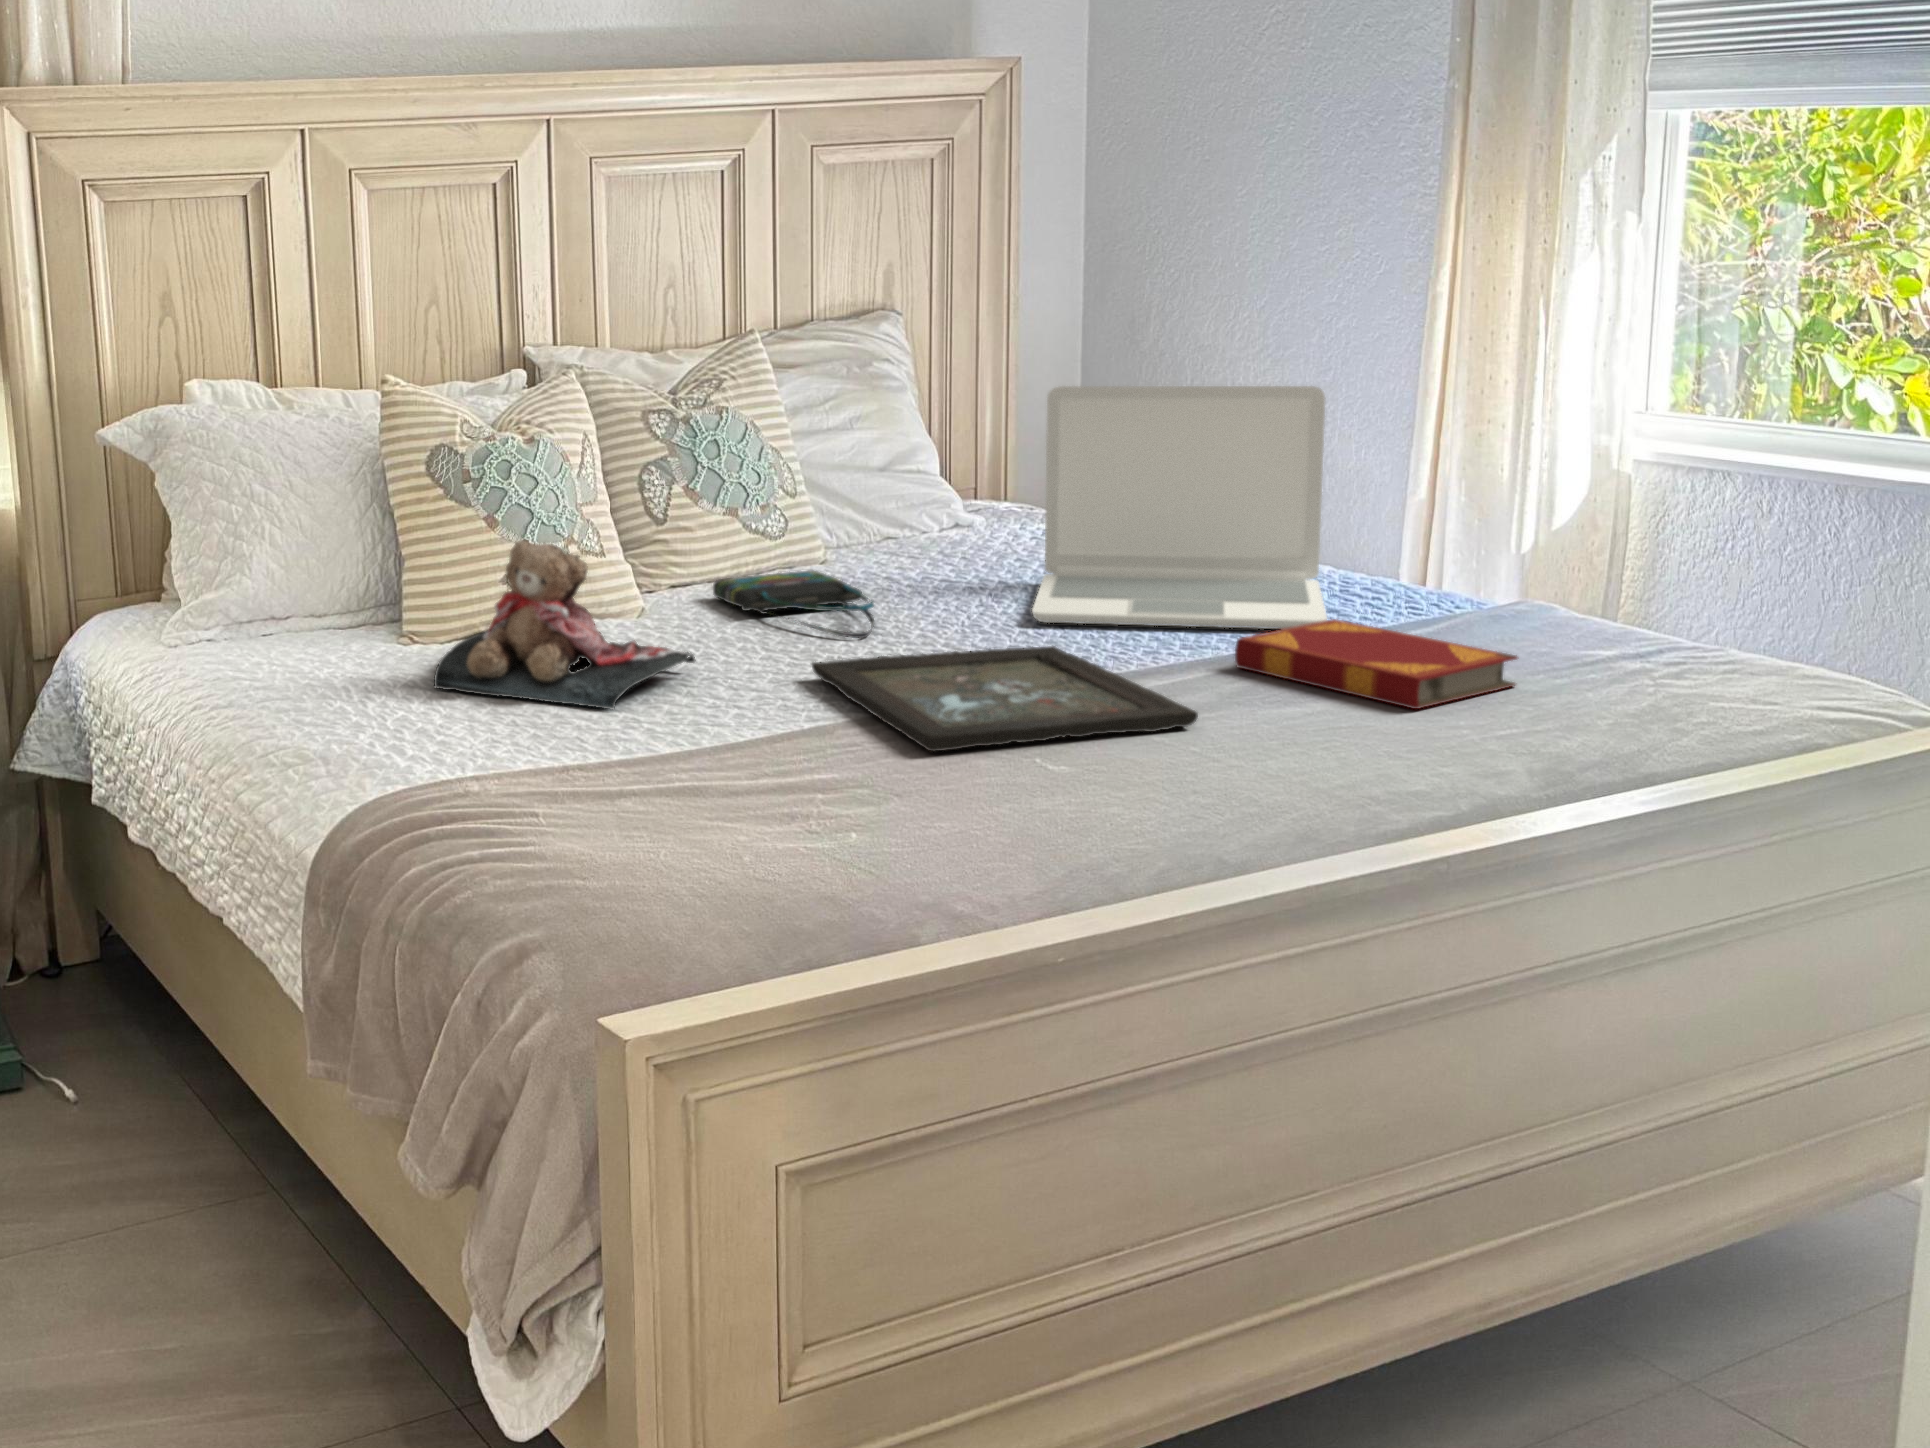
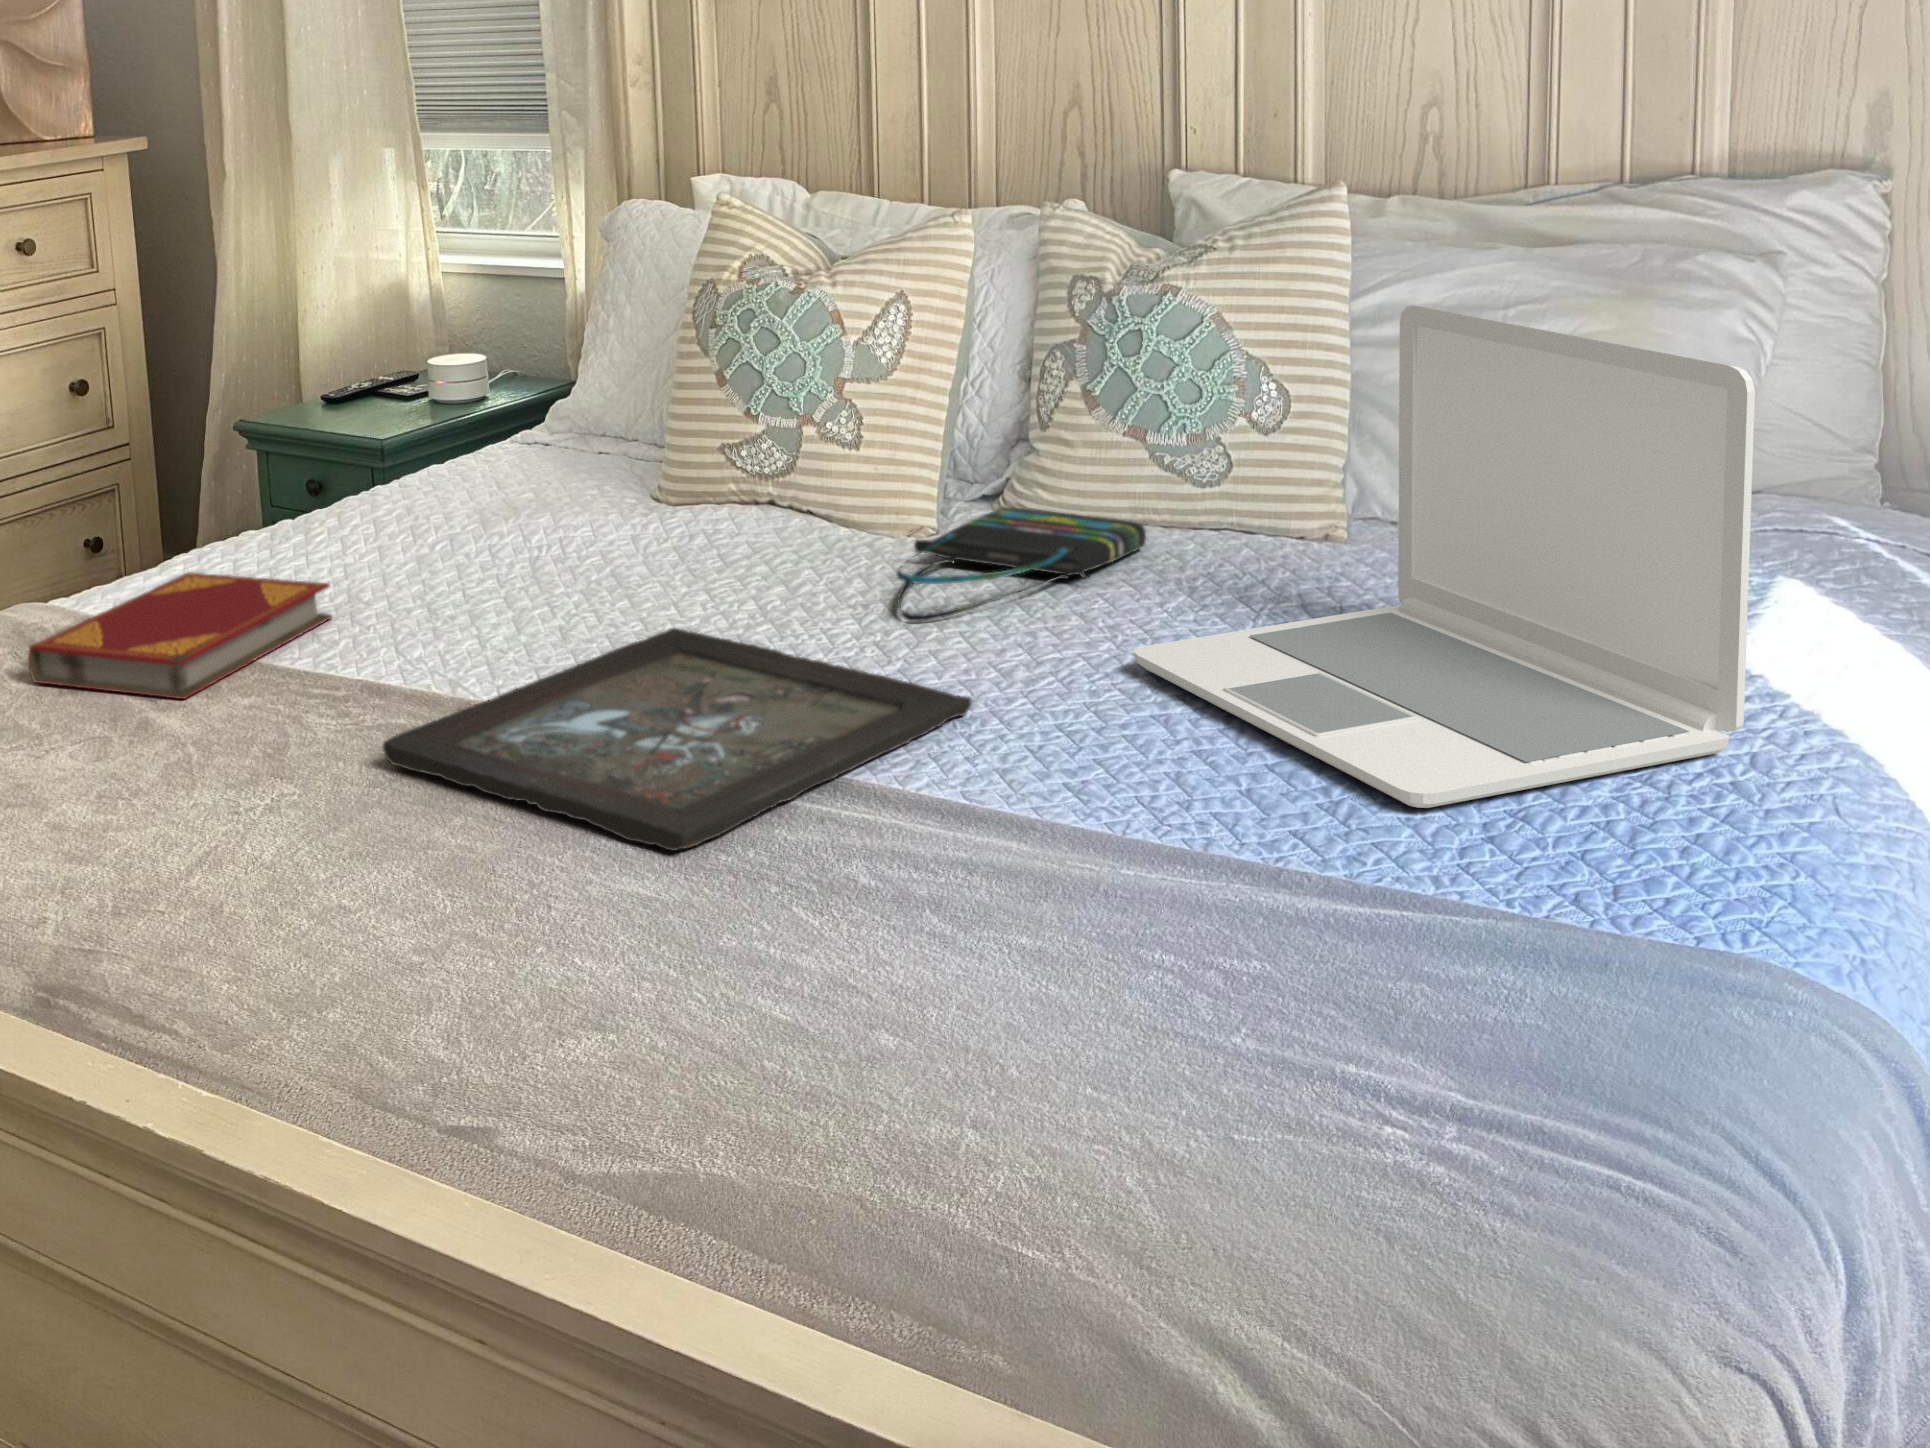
teddy bear: present [434,540,696,710] -> none [427,399,655,620]
hardback book: present [1235,619,1517,709] -> present [28,572,332,699]

